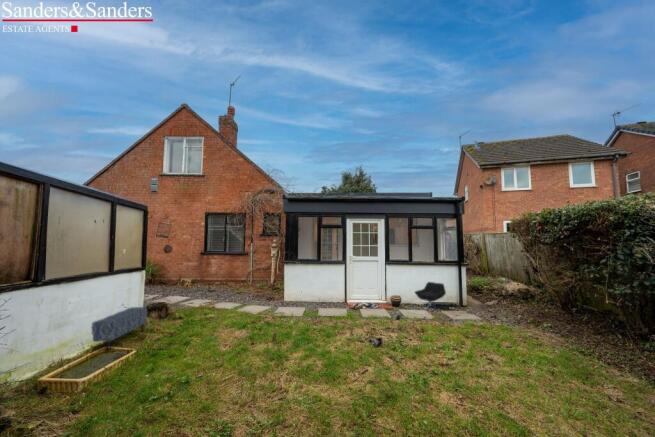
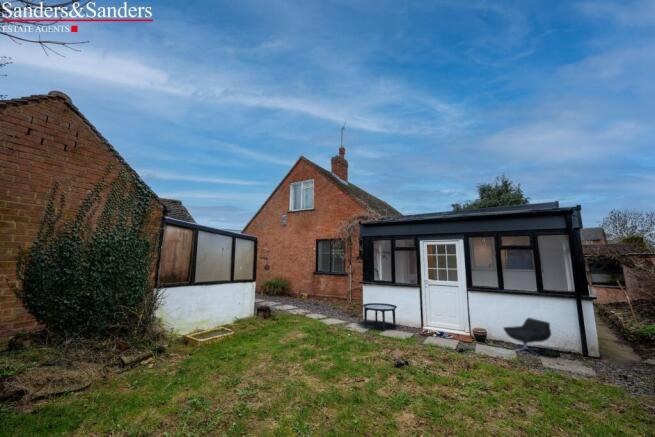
round table: none [292,283,327,310] -> present [363,303,397,331]
bench: present [91,307,147,350] -> none [215,305,254,330]

